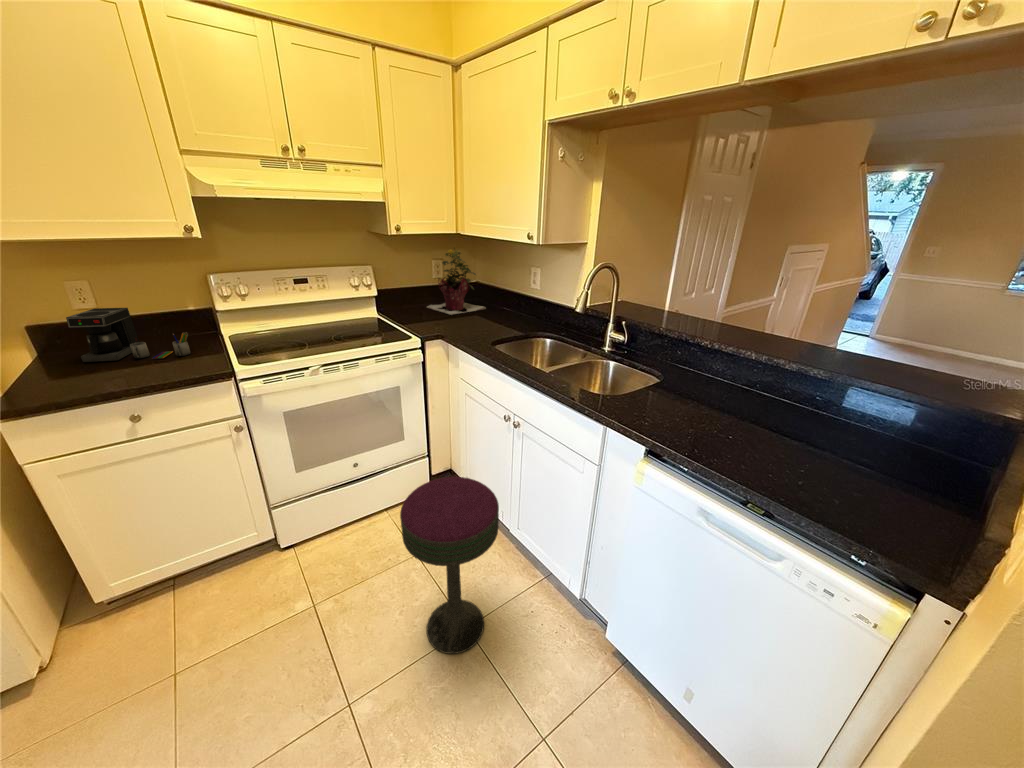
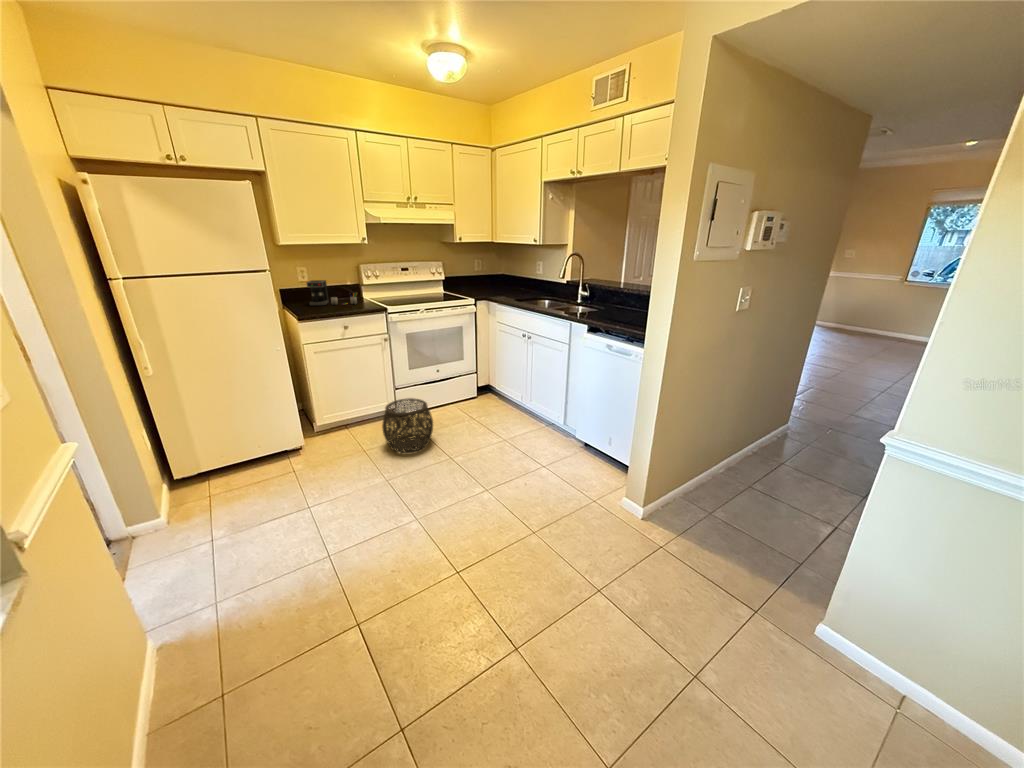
potted plant: present [427,248,486,315] -> none [472,251,509,291]
bar stool: present [400,477,499,654] -> none [474,358,521,447]
woven basket: none [208,554,327,686] -> present [382,398,433,452]

